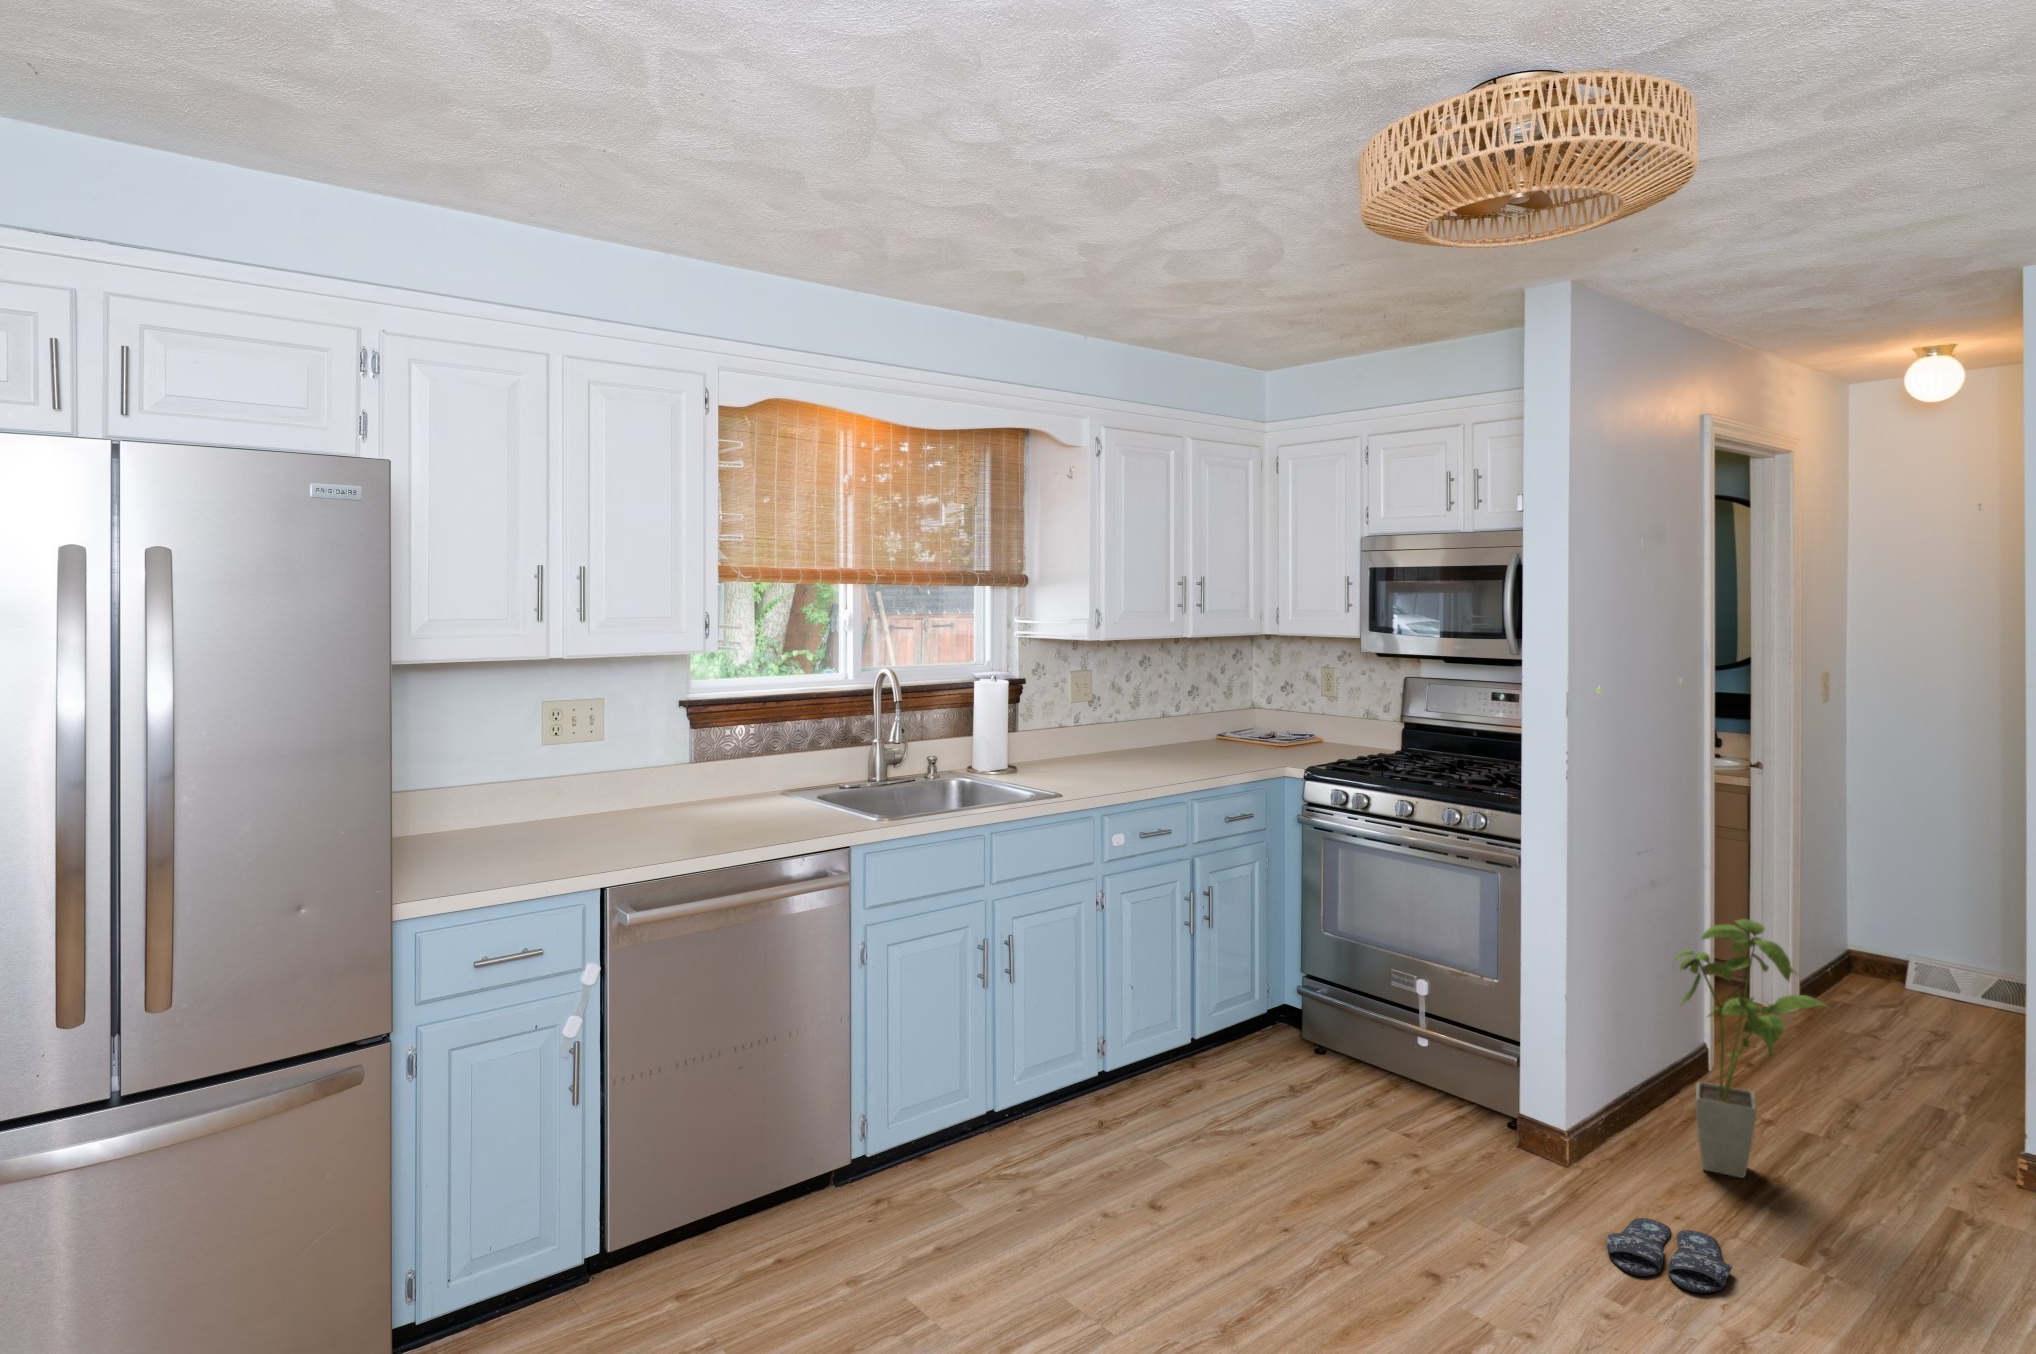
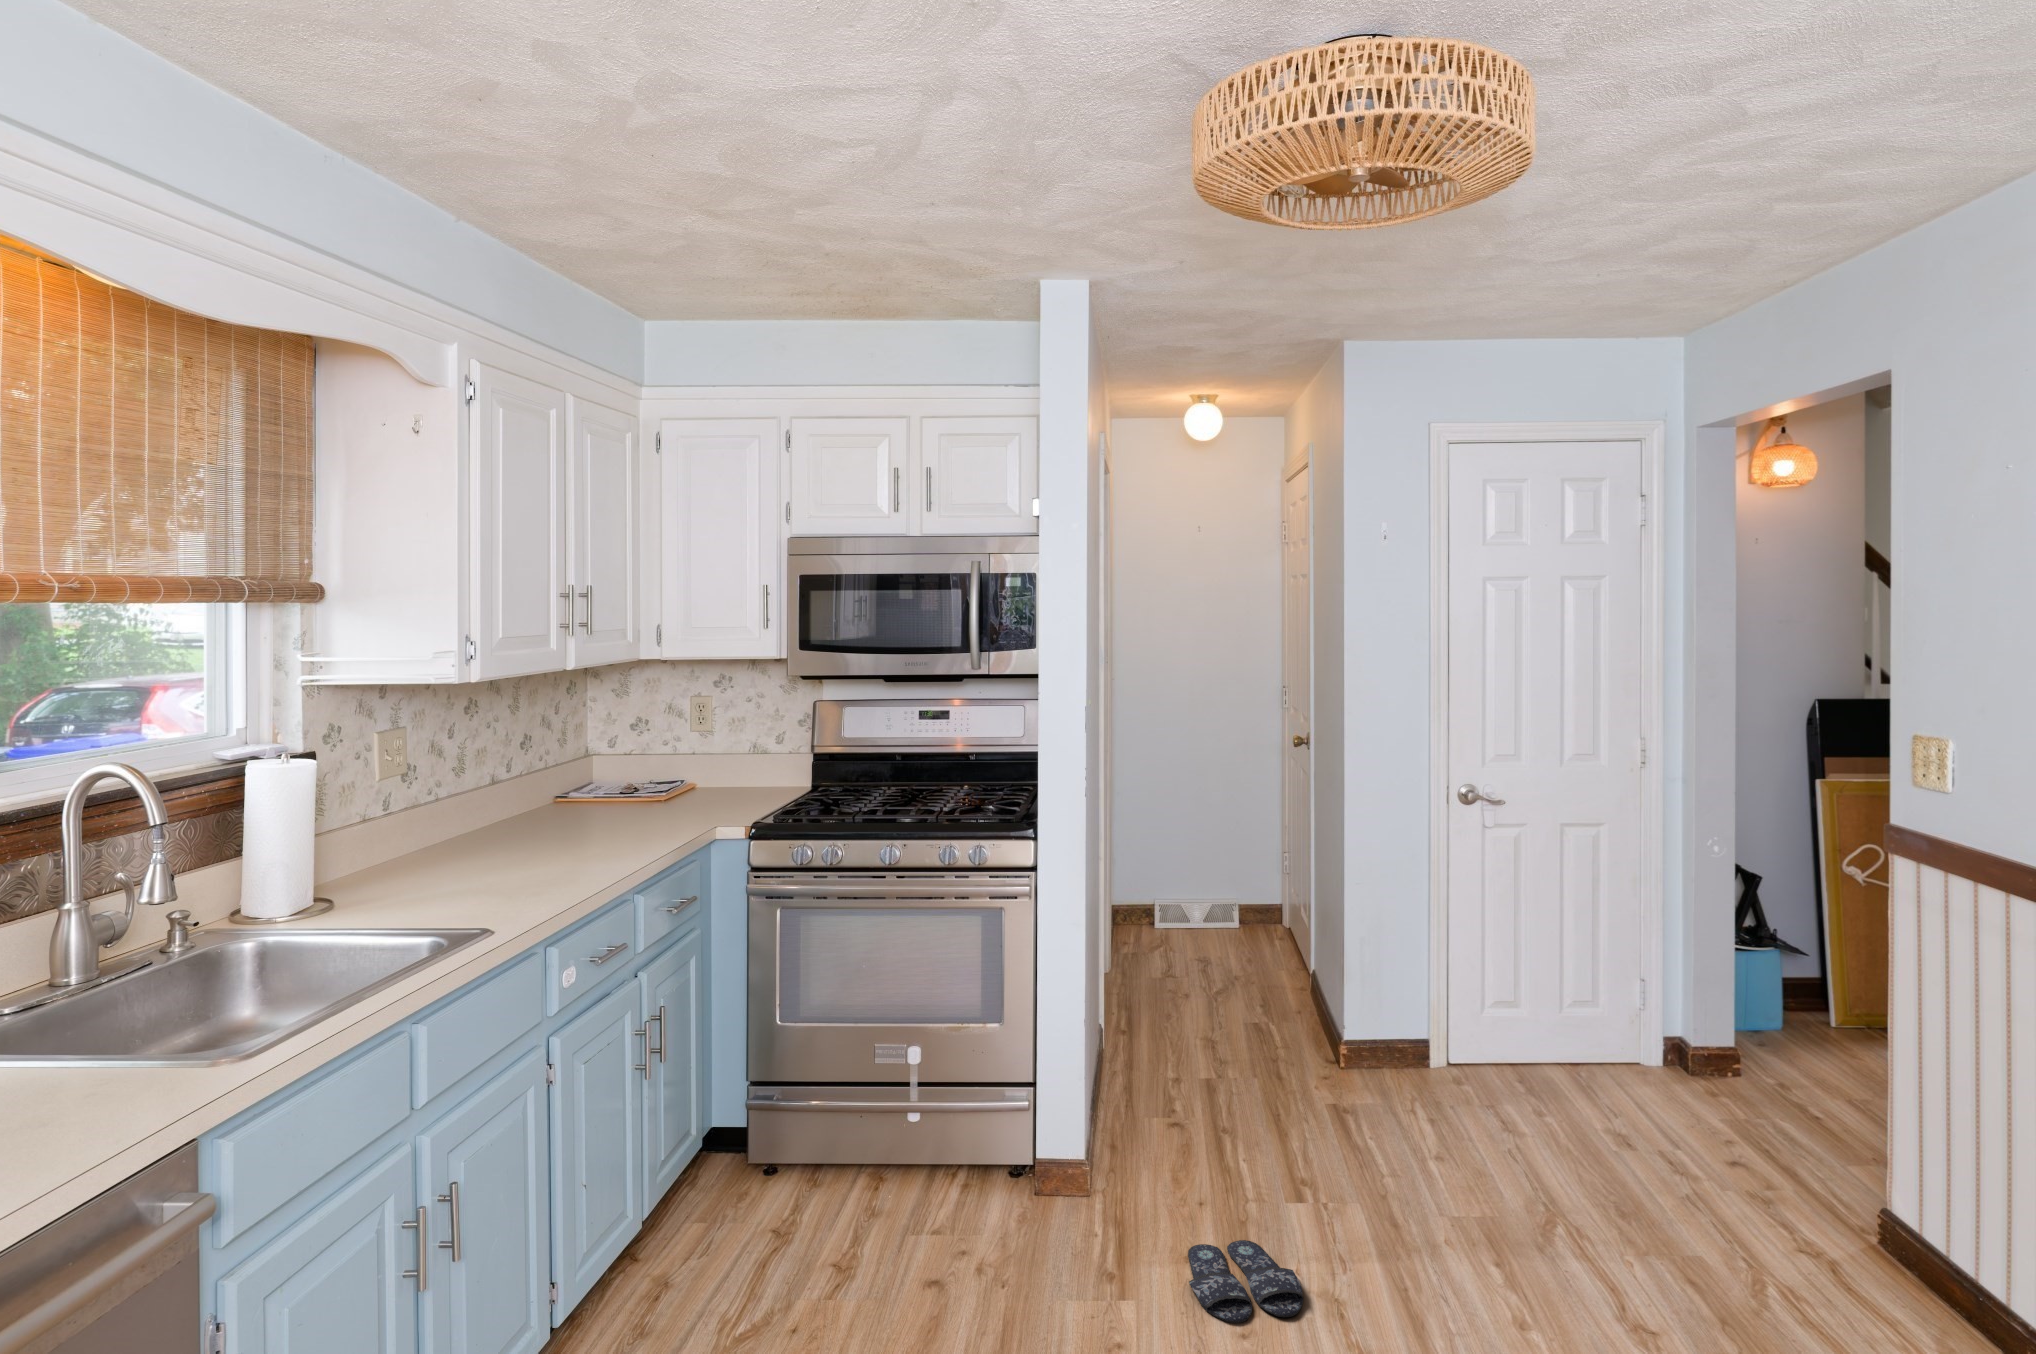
house plant: present [1675,919,1826,1178] -> none [1141,918,1265,1165]

